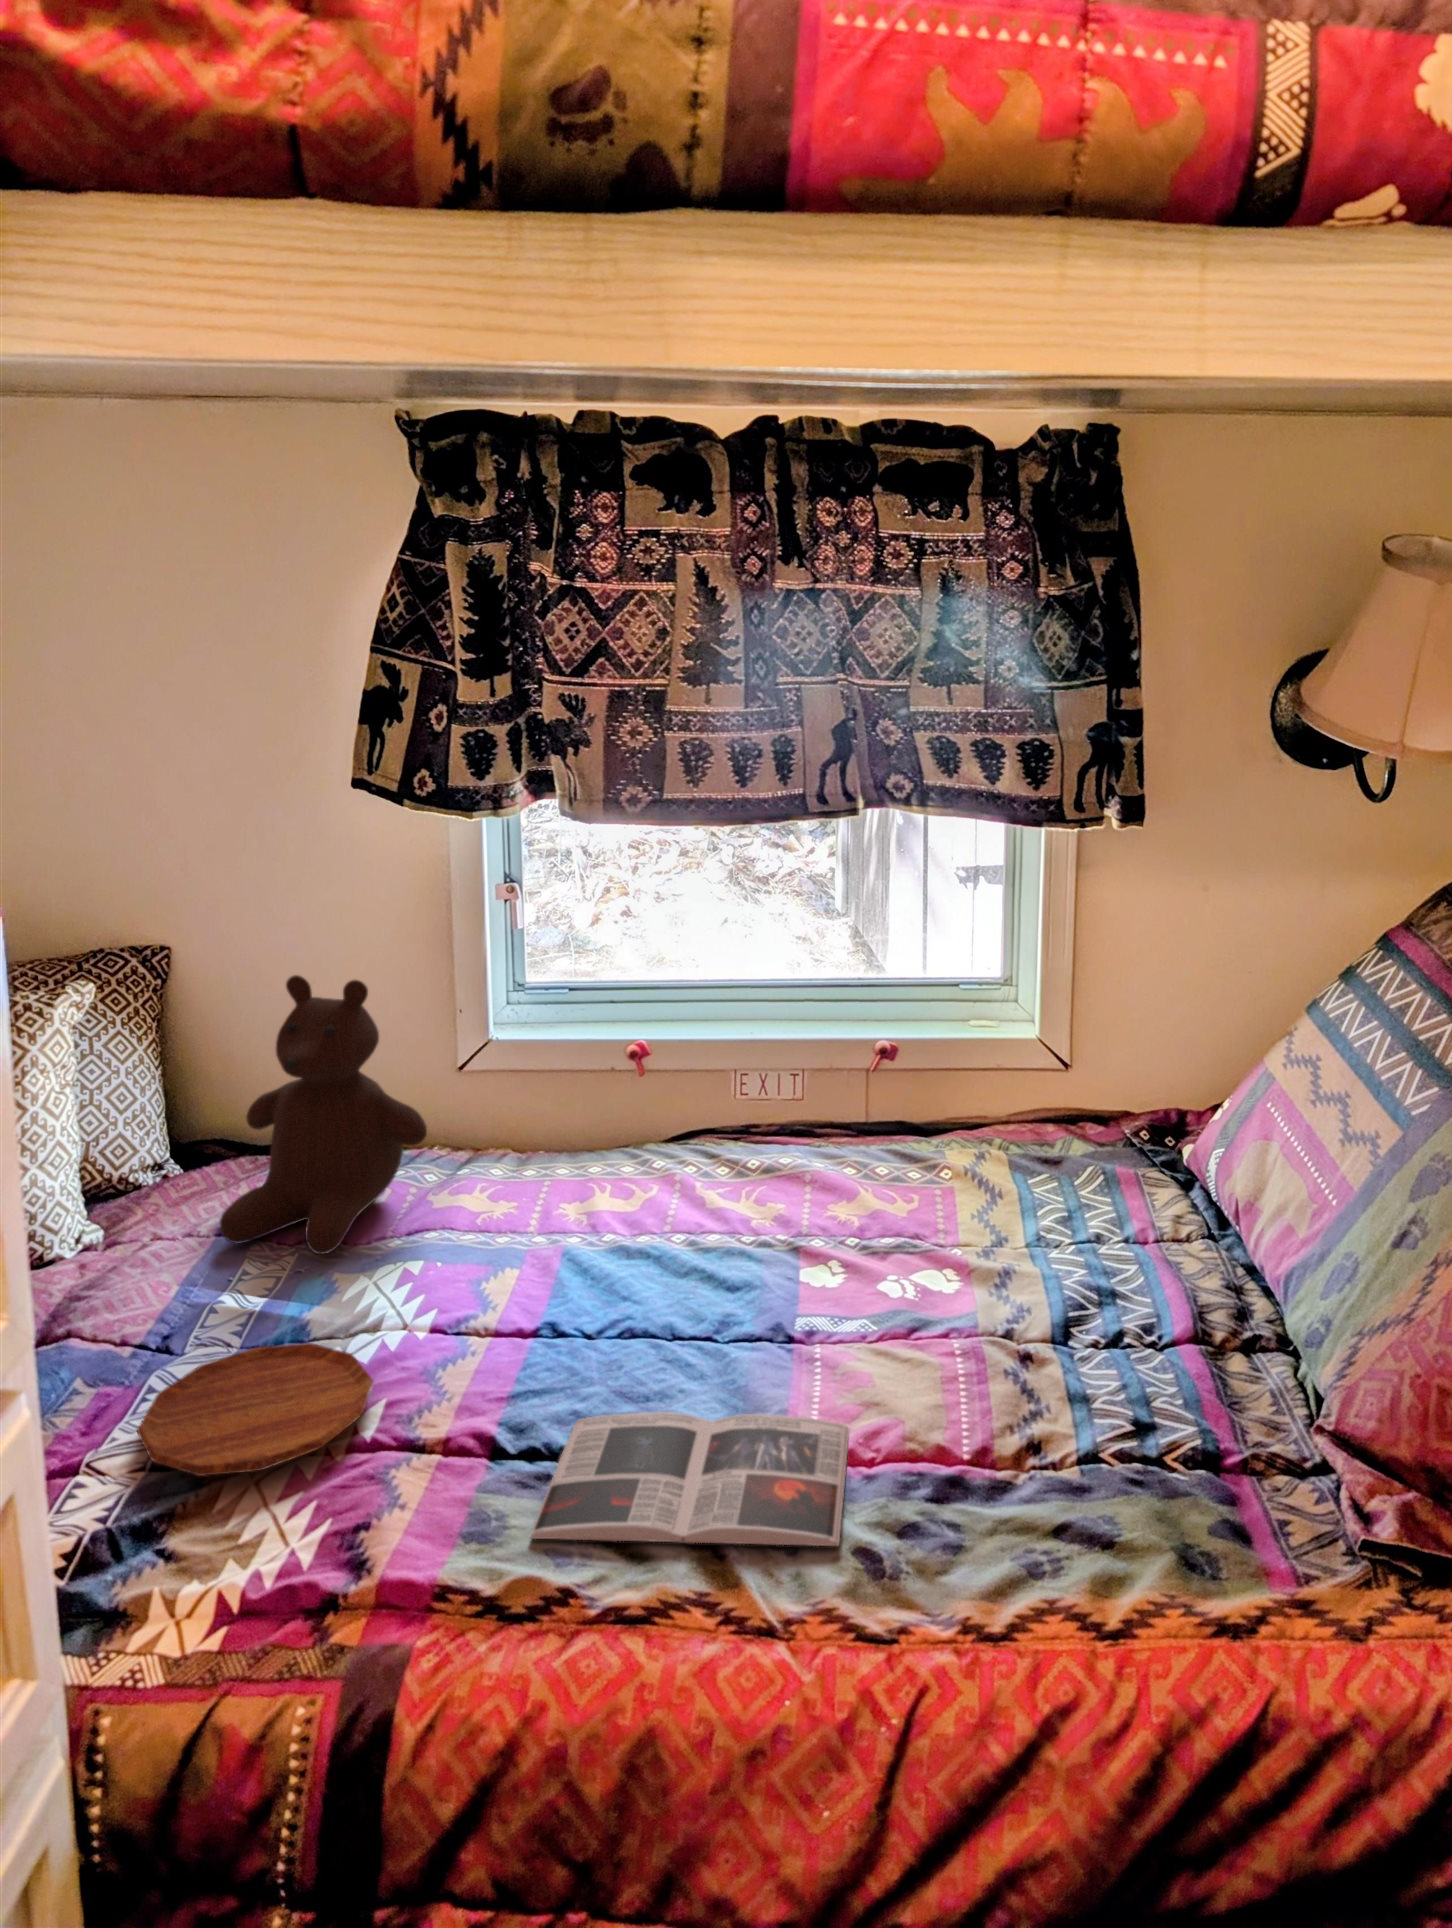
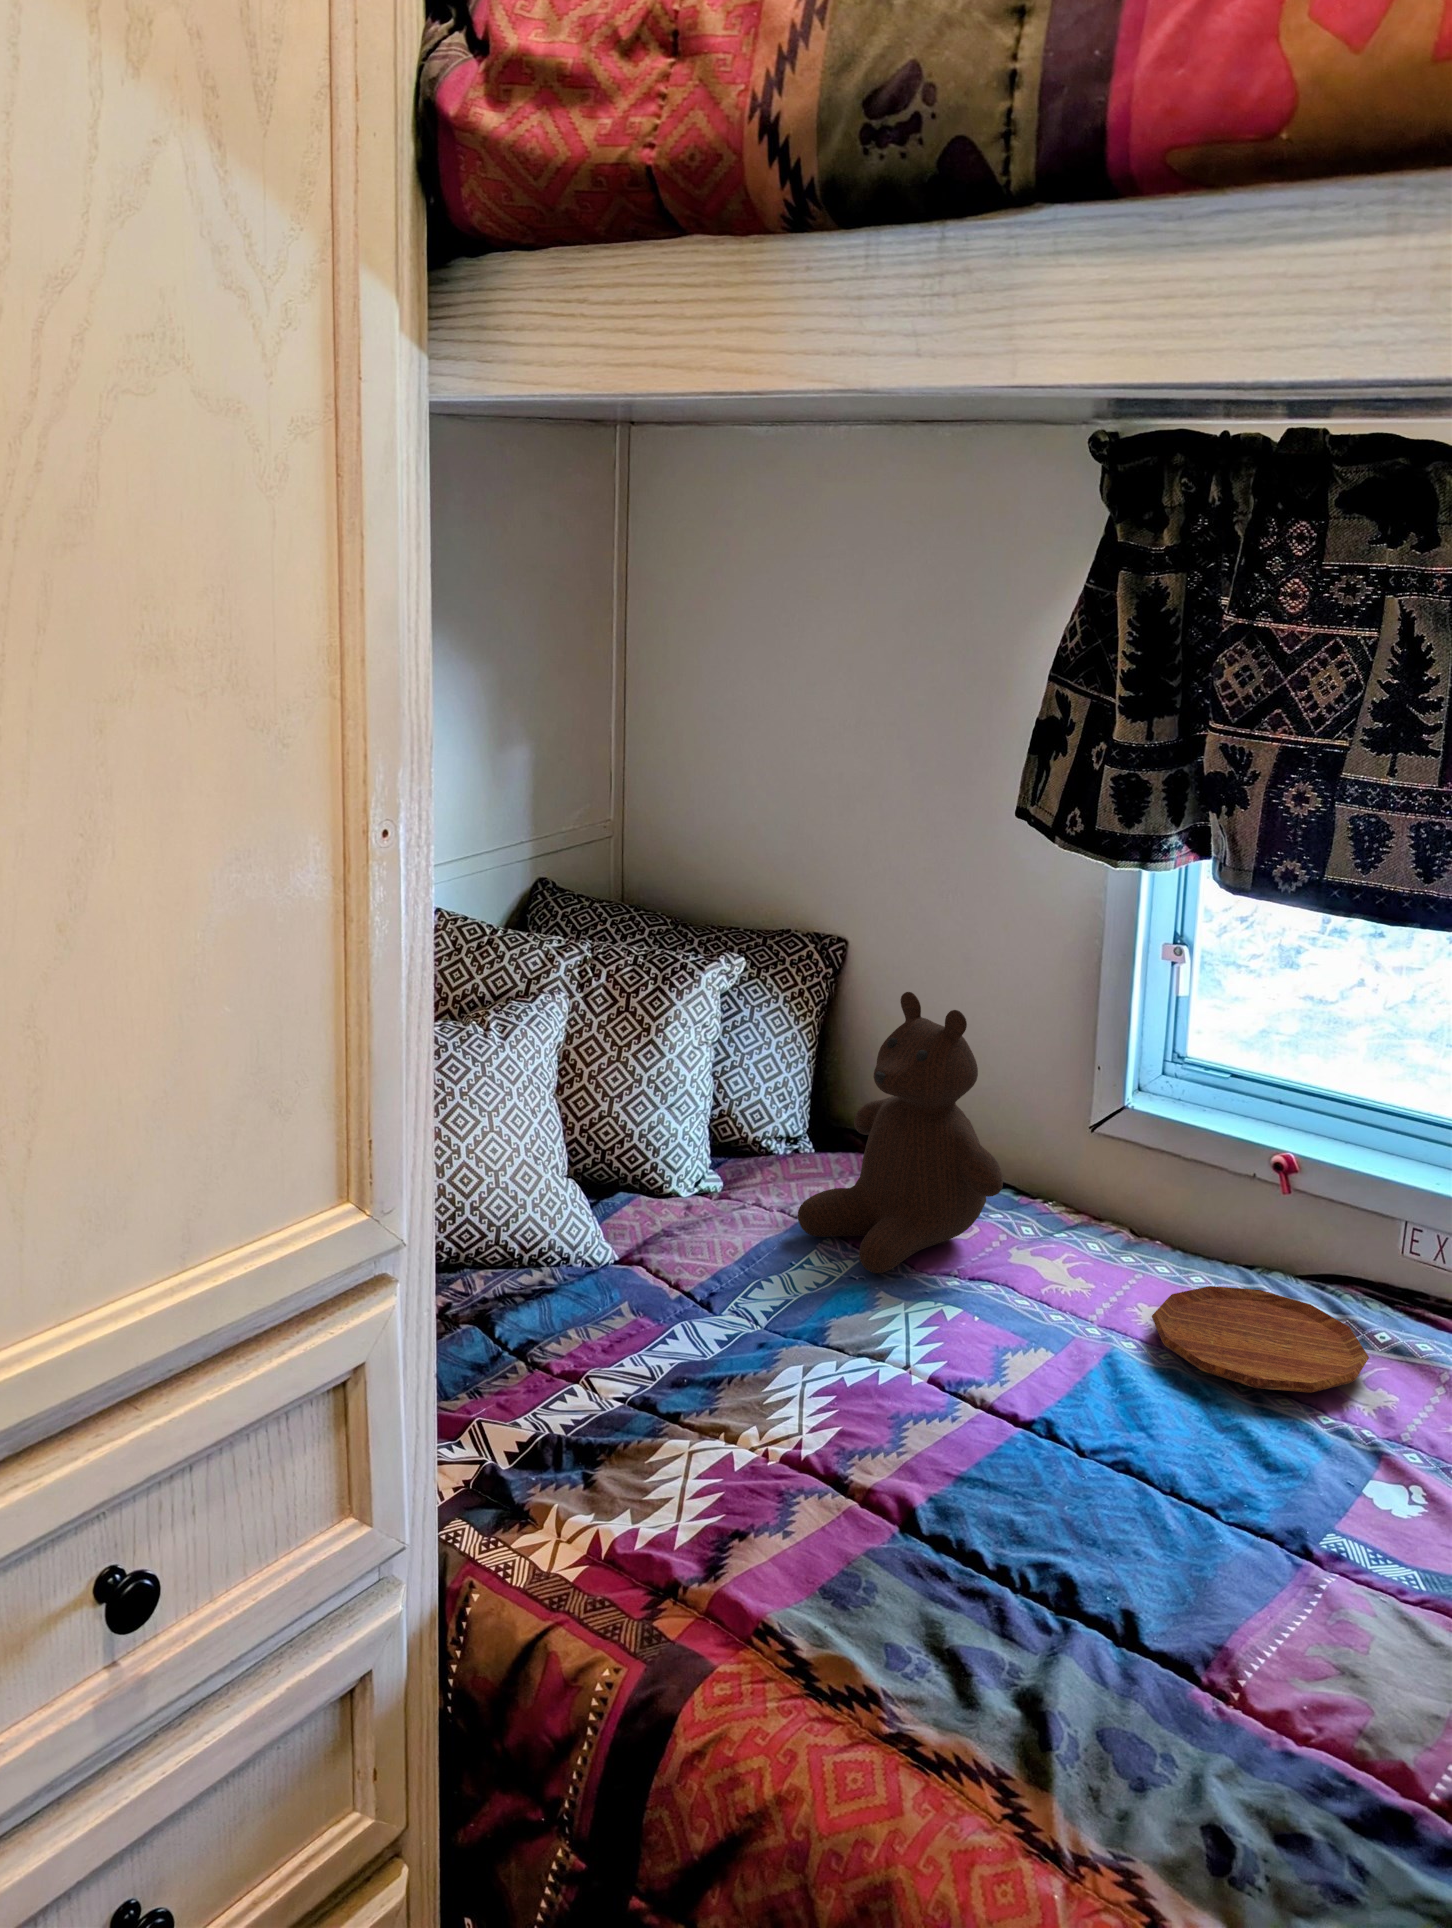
tray: present [137,1343,373,1476] -> present [1152,1286,1369,1393]
magazine: present [530,1412,849,1546] -> none [885,1532,1295,1803]

